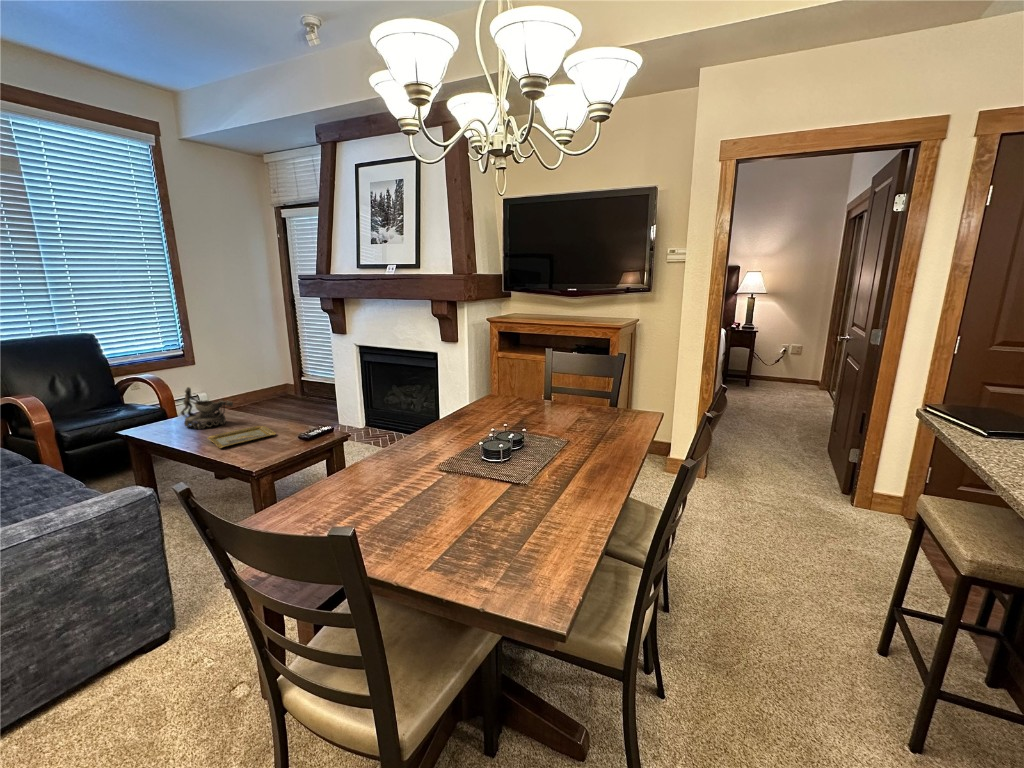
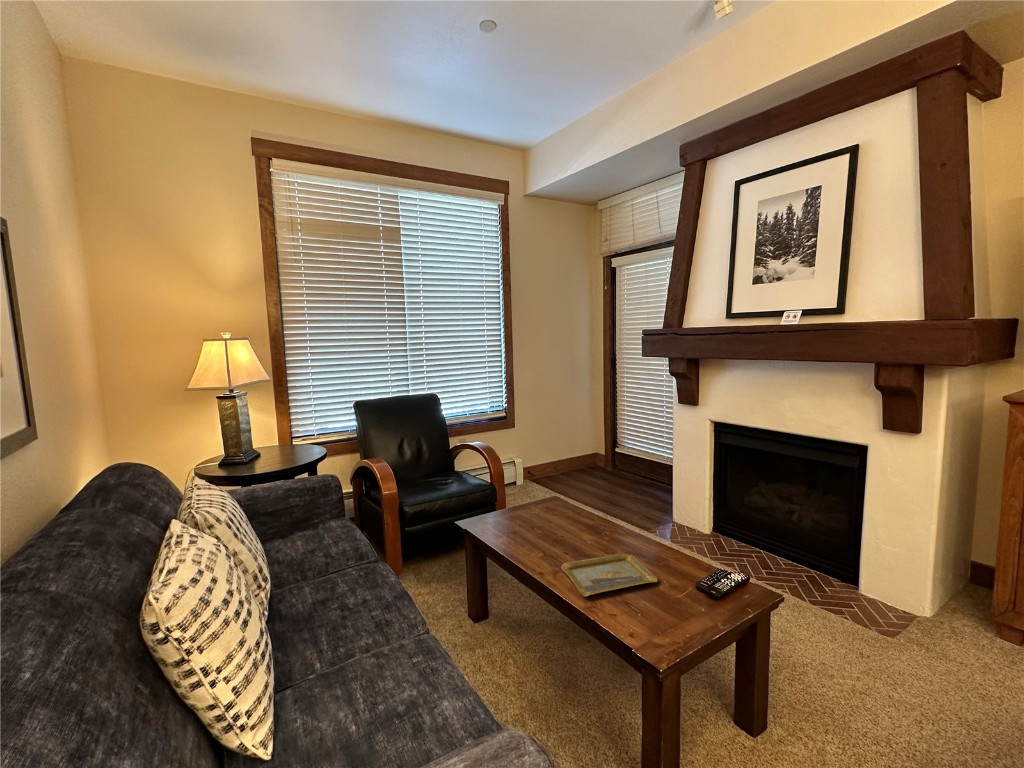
decorative bowl: present [181,387,233,429] -> none [522,478,588,540]

